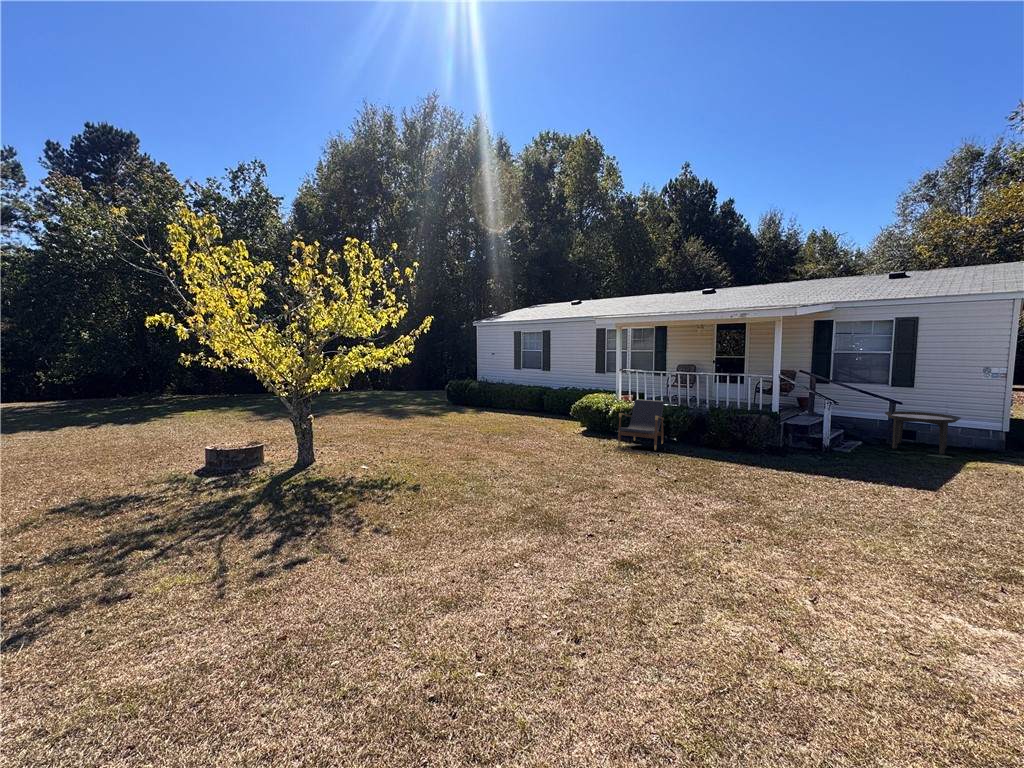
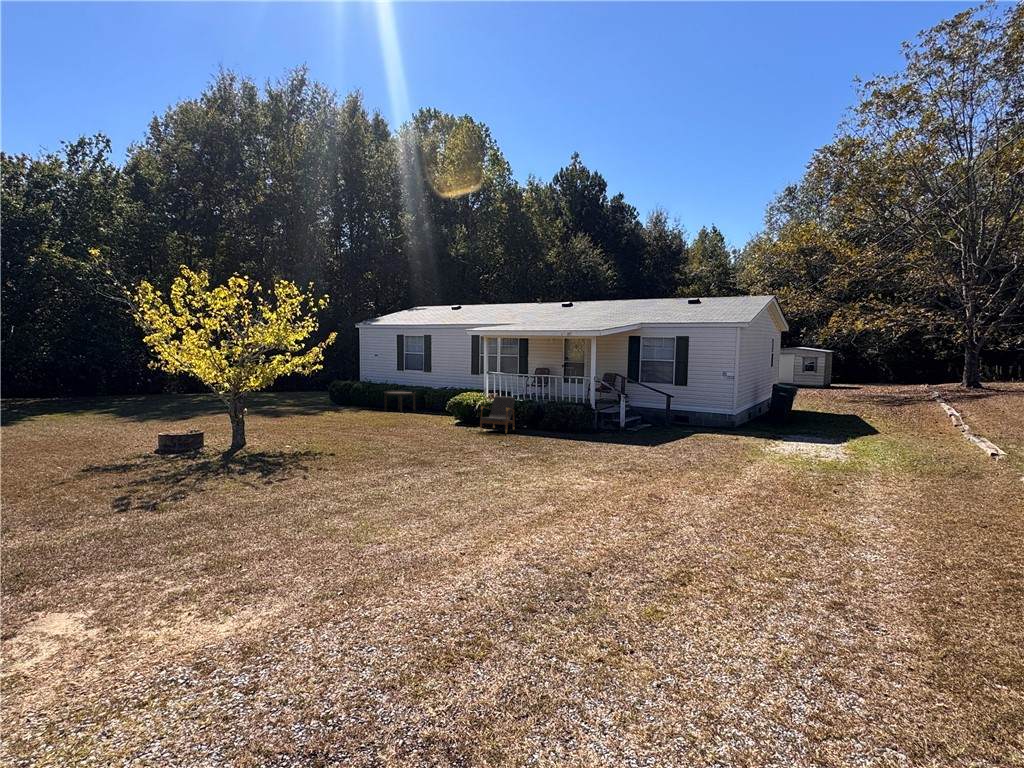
round table: present [885,411,961,454] -> present [384,390,416,413]

